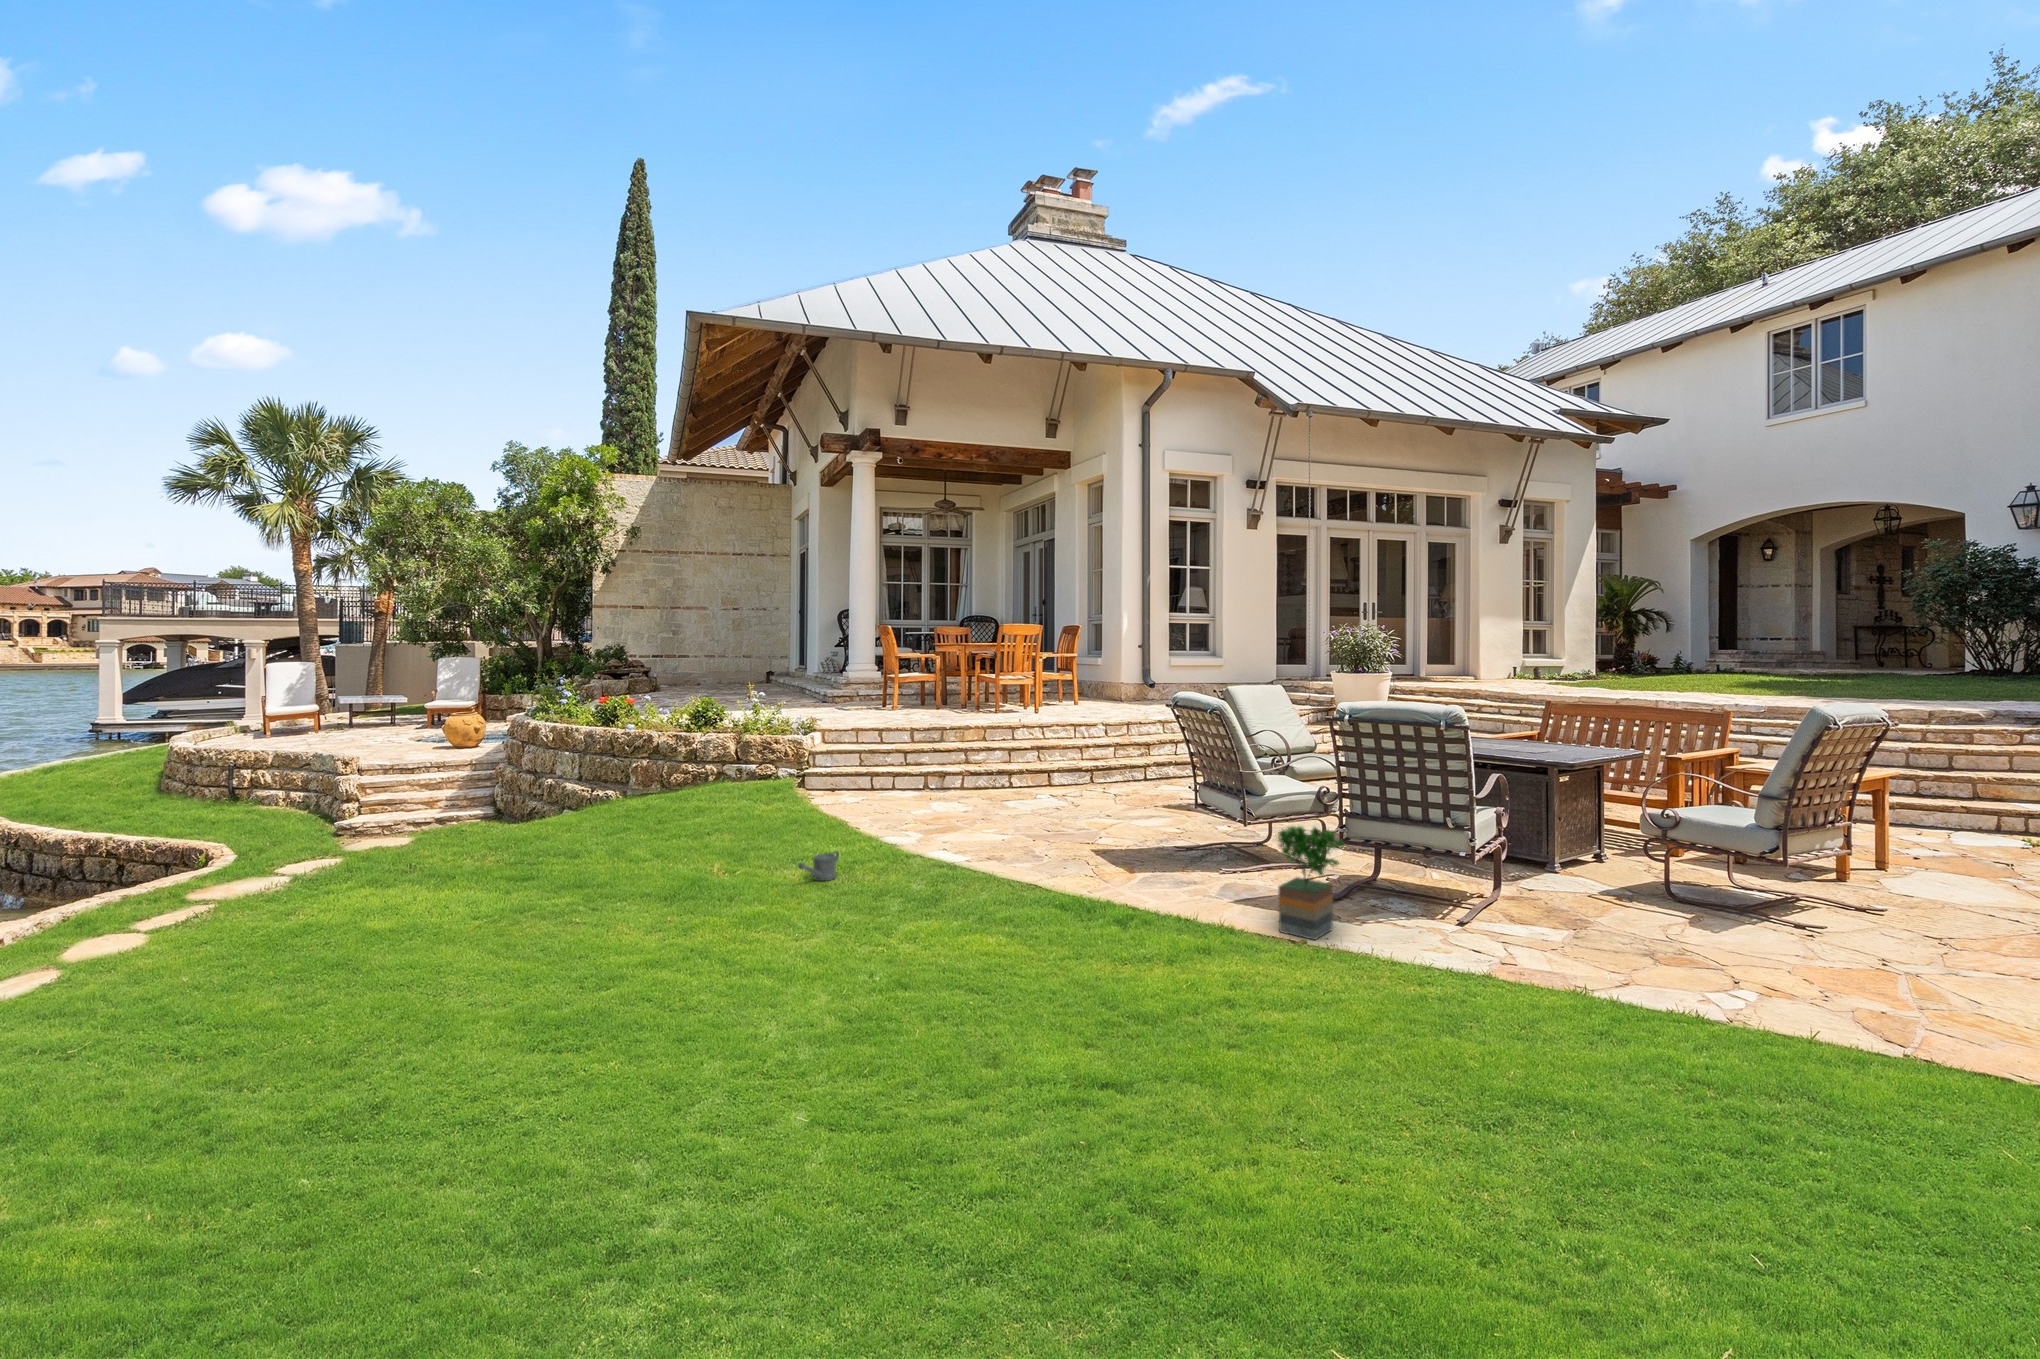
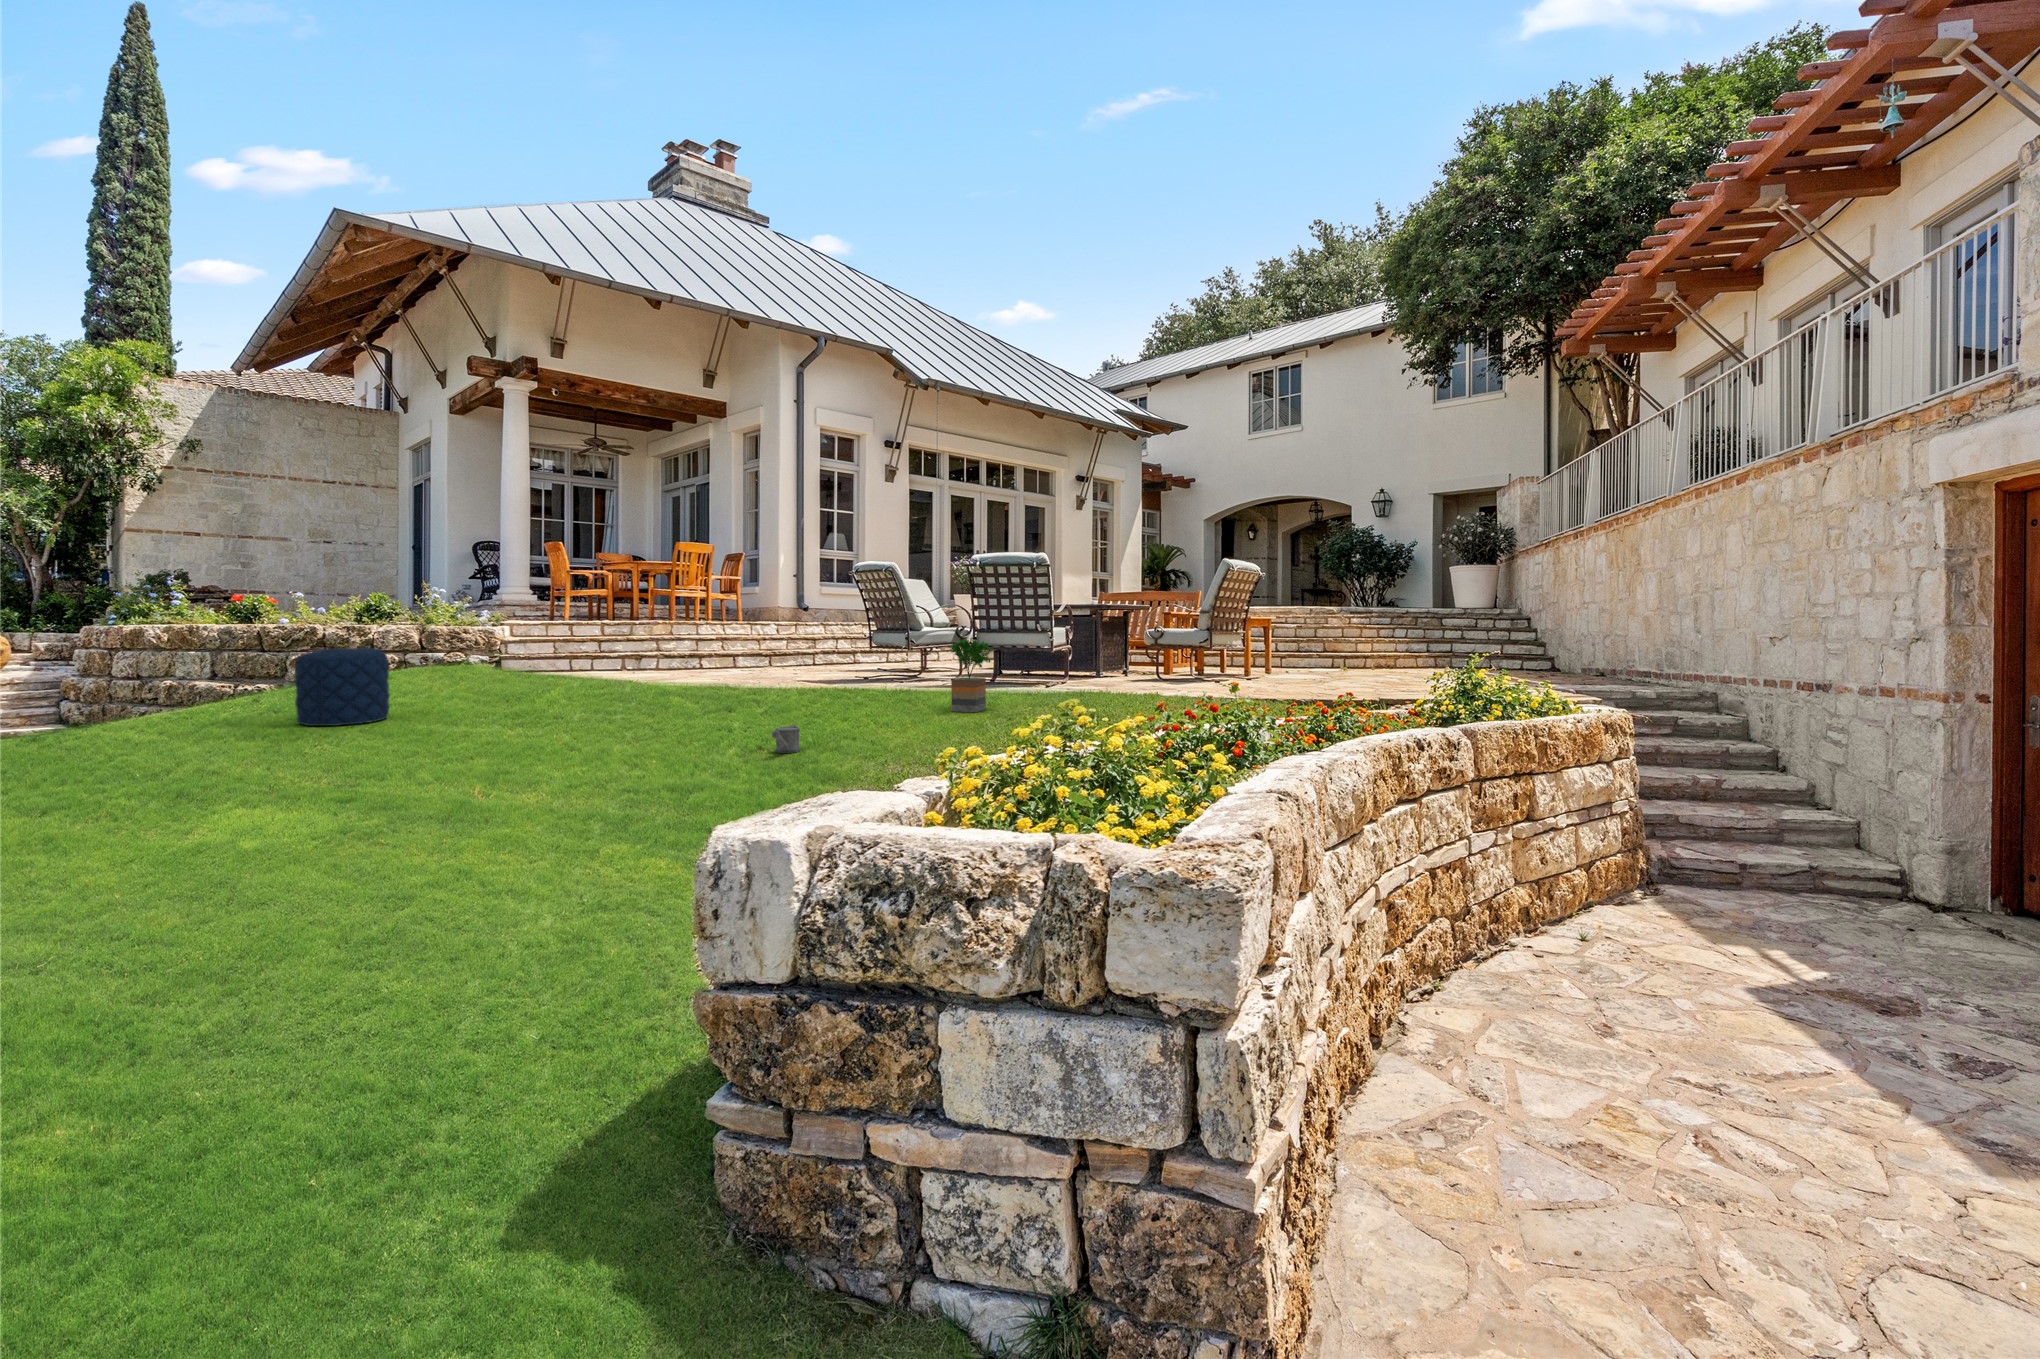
pouf: none [555,798,646,891] -> present [294,648,390,726]
watering can: present [798,851,839,881] -> present [772,725,800,753]

